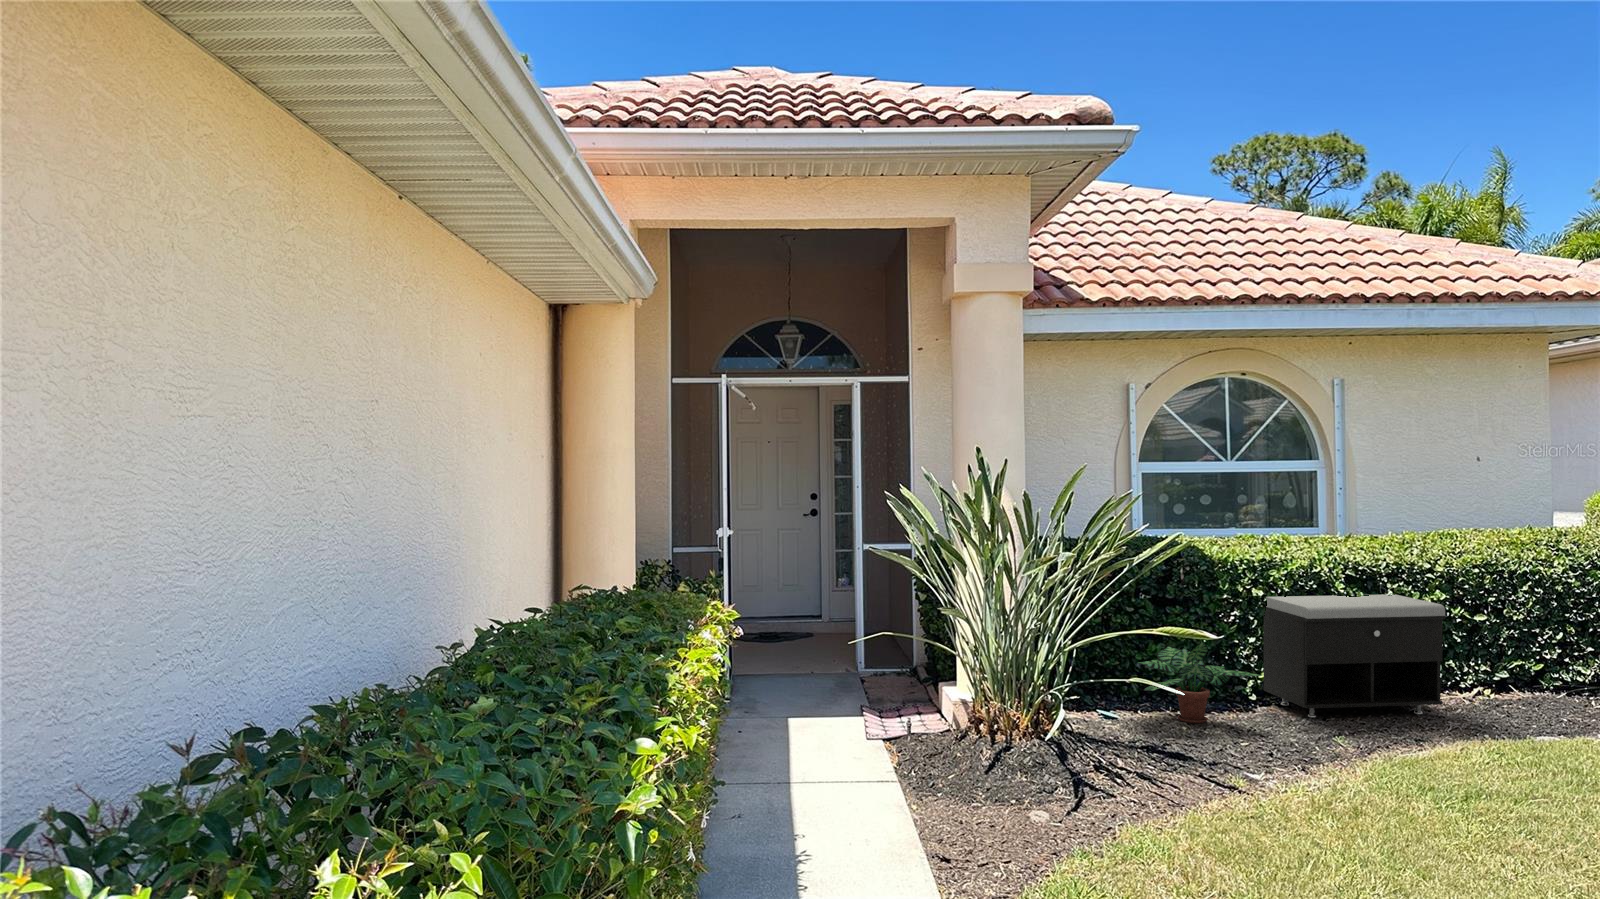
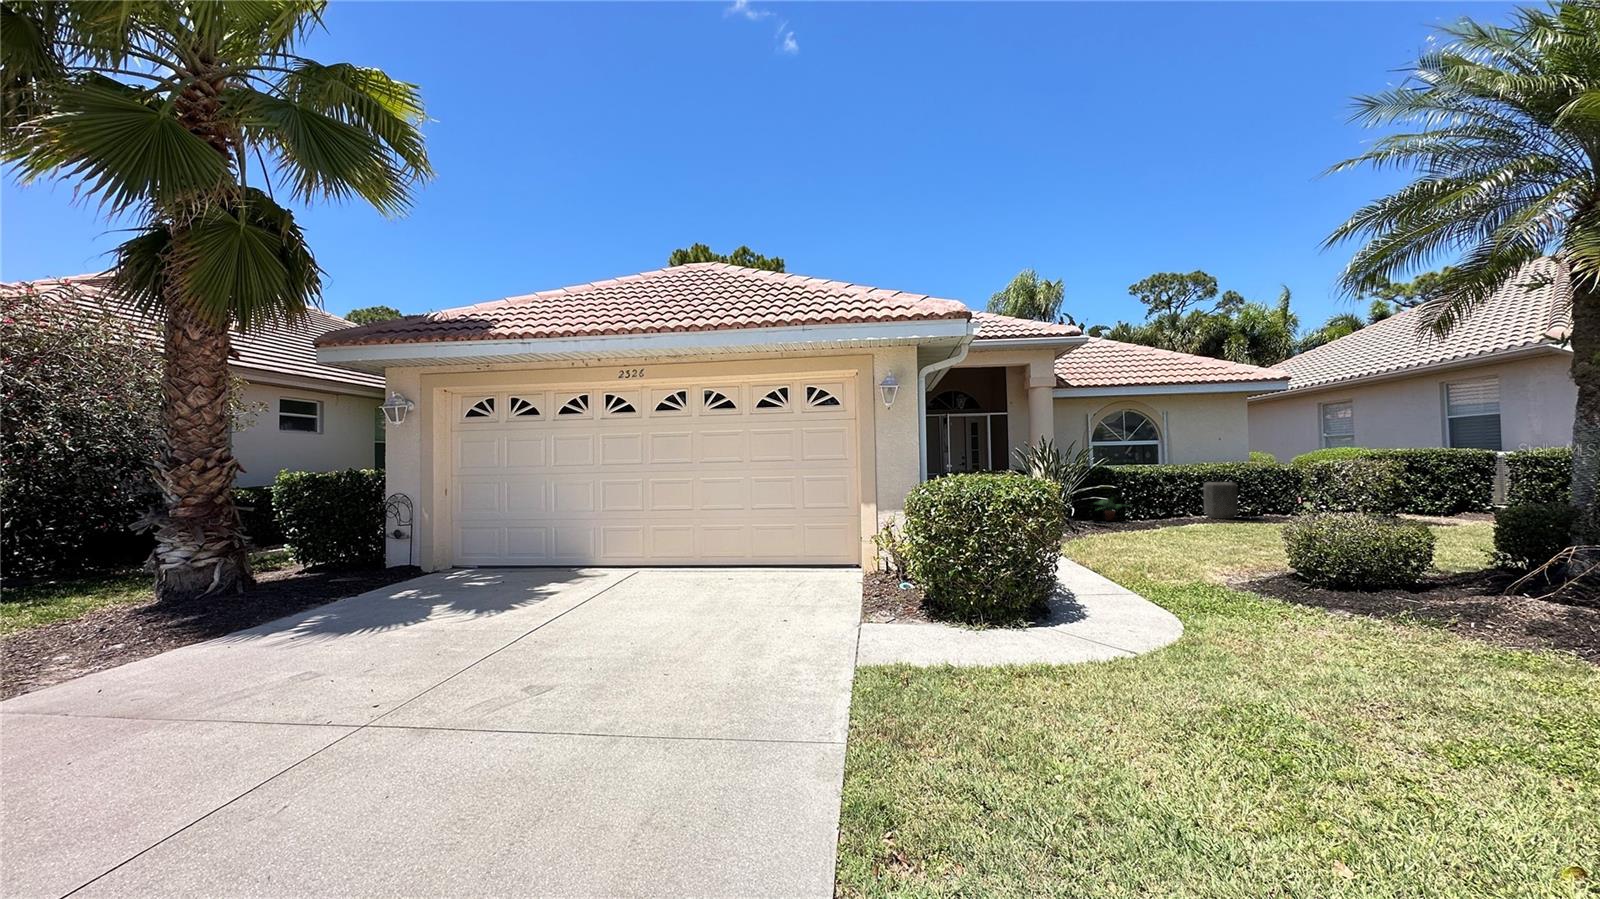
trash can: none [1463,593,1566,712] -> present [1204,482,1238,519]
storage bench: present [1264,595,1445,718] -> none [1134,483,1194,520]

